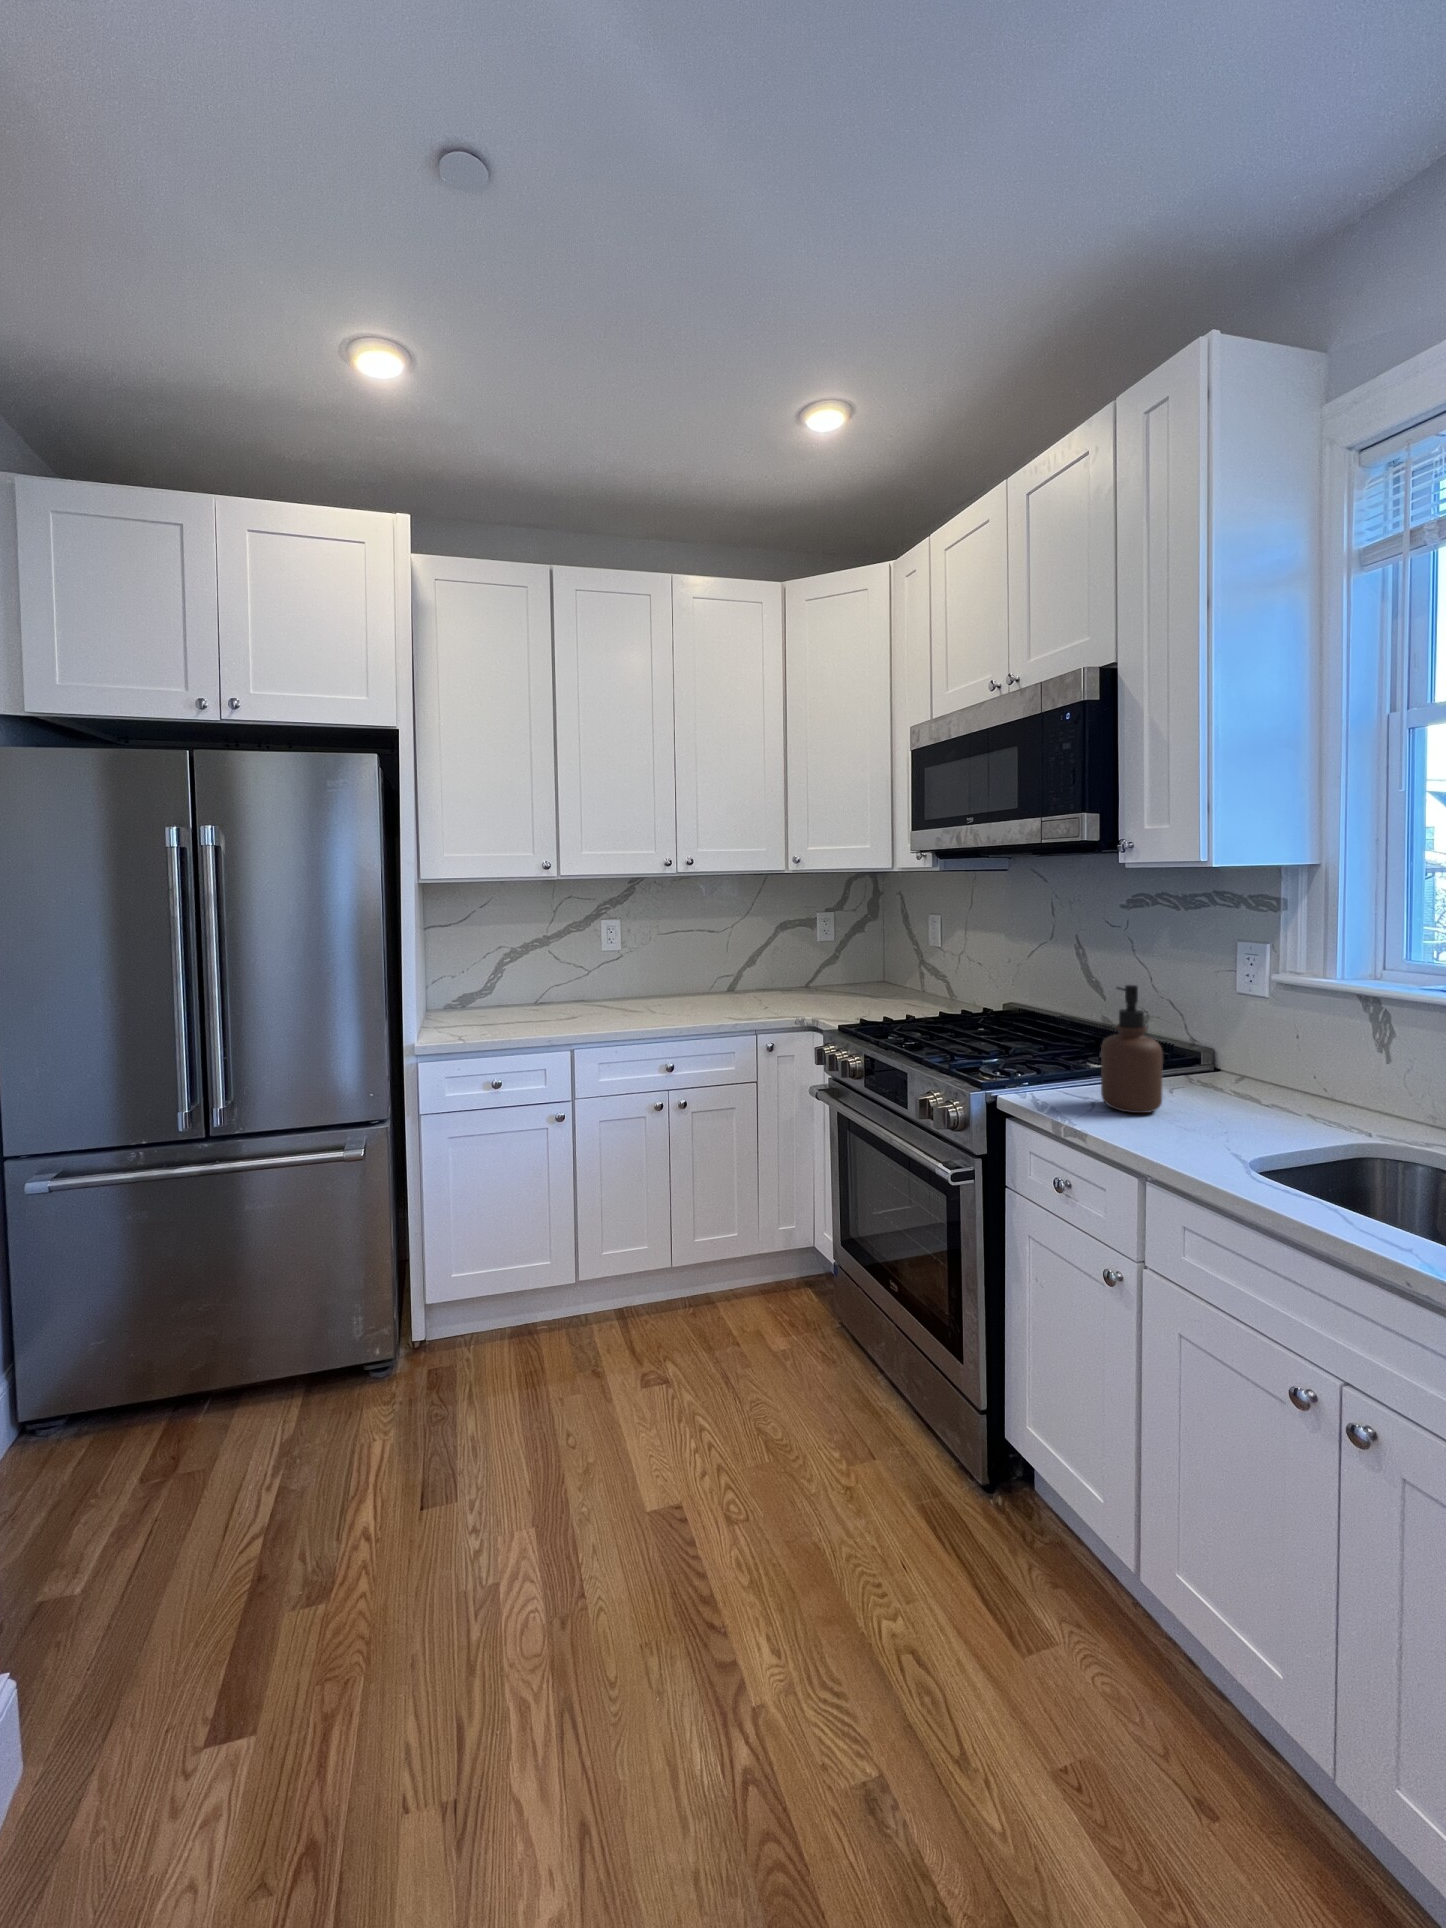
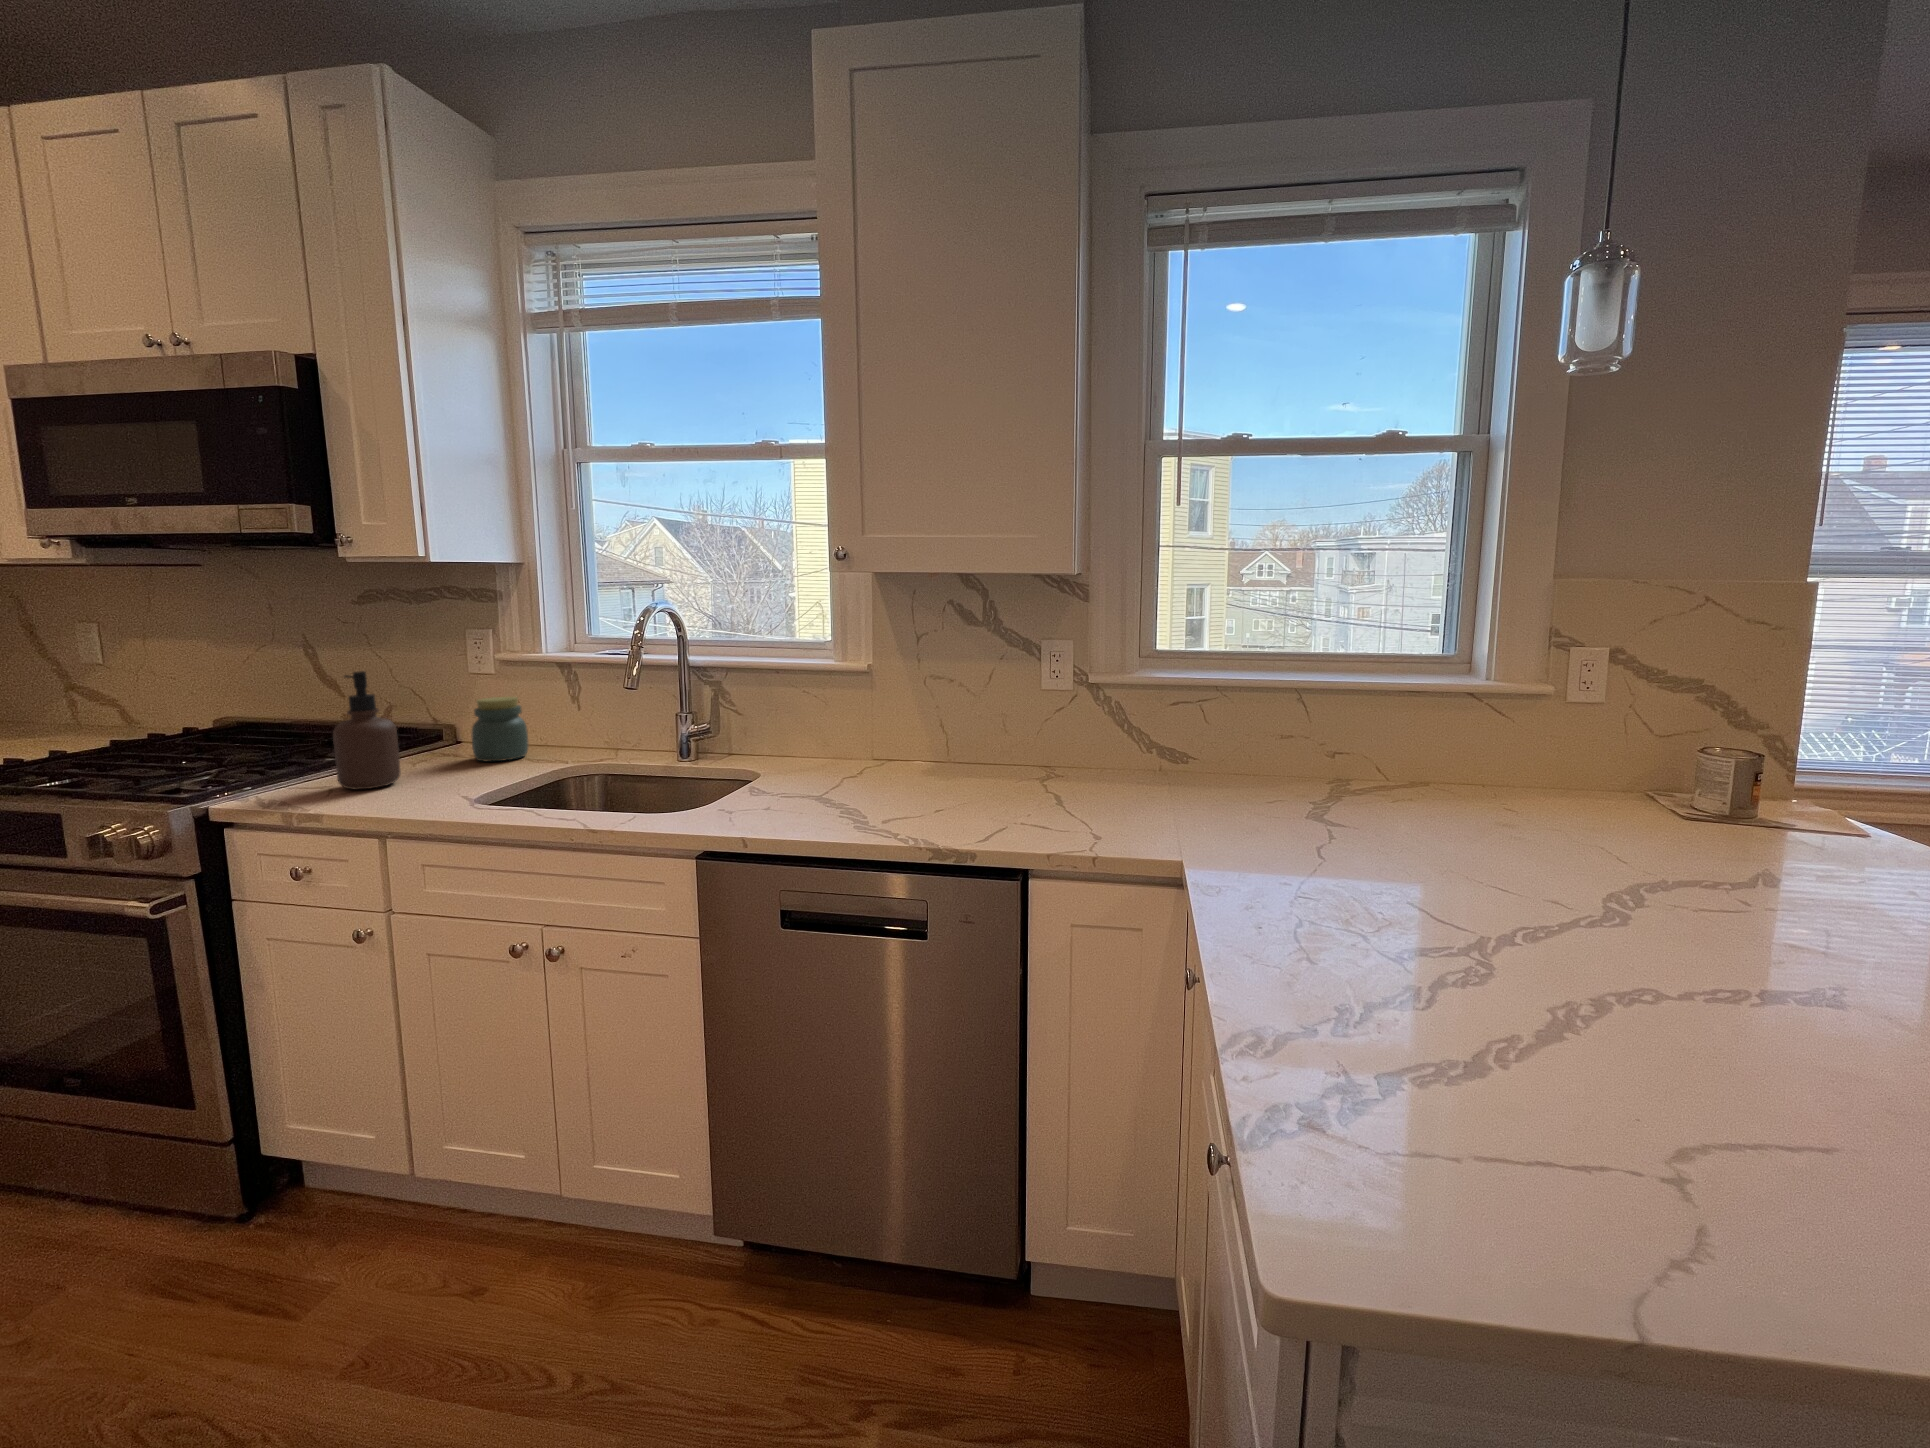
jar: none [1240,1027,1312,1110] -> present [471,697,528,761]

